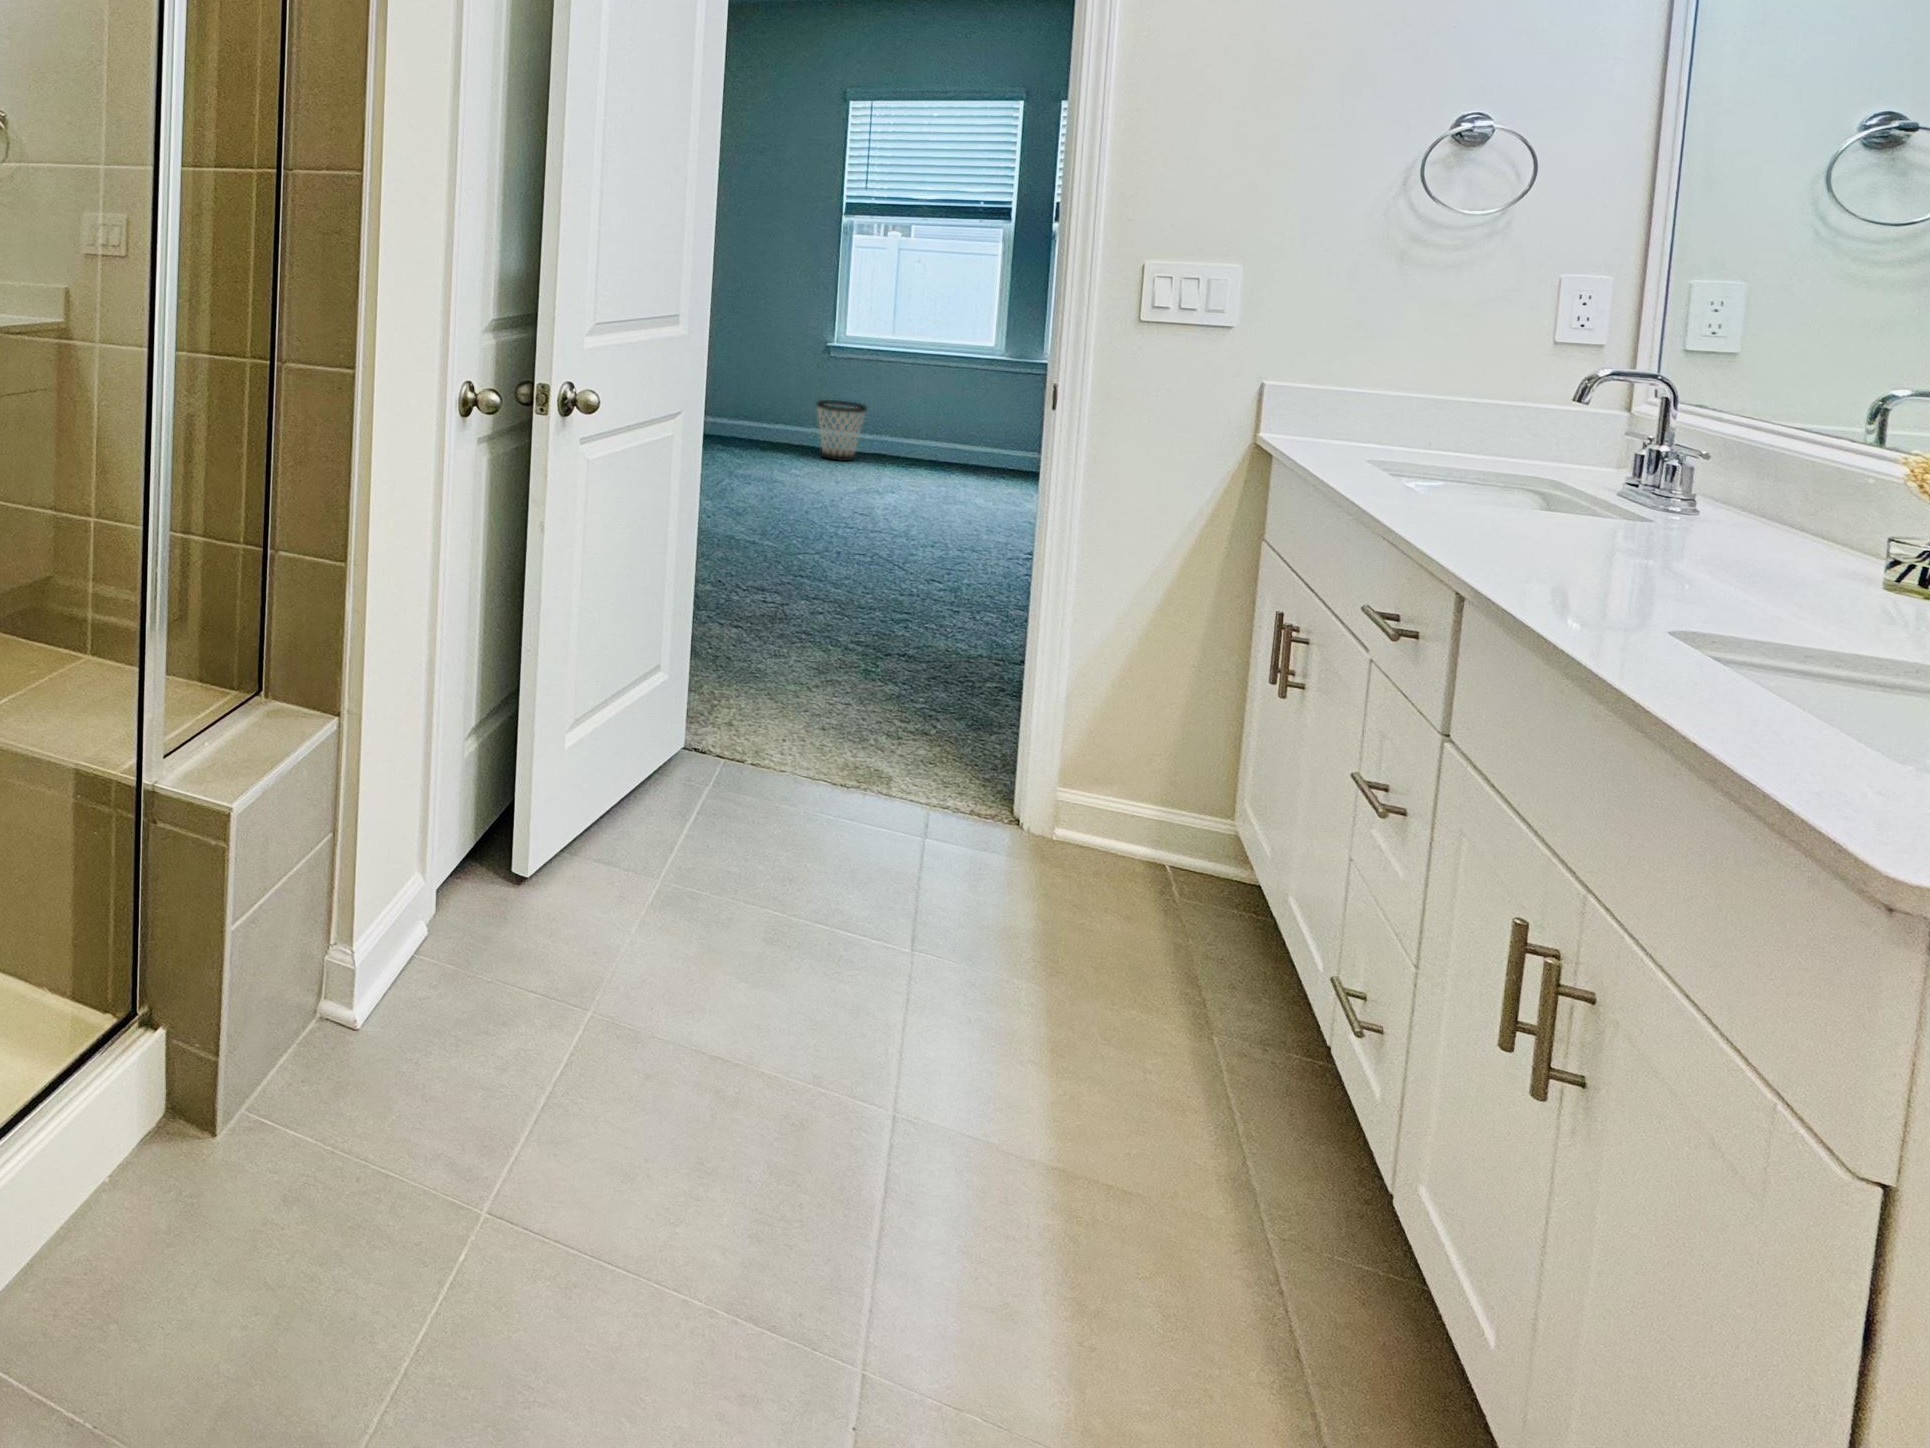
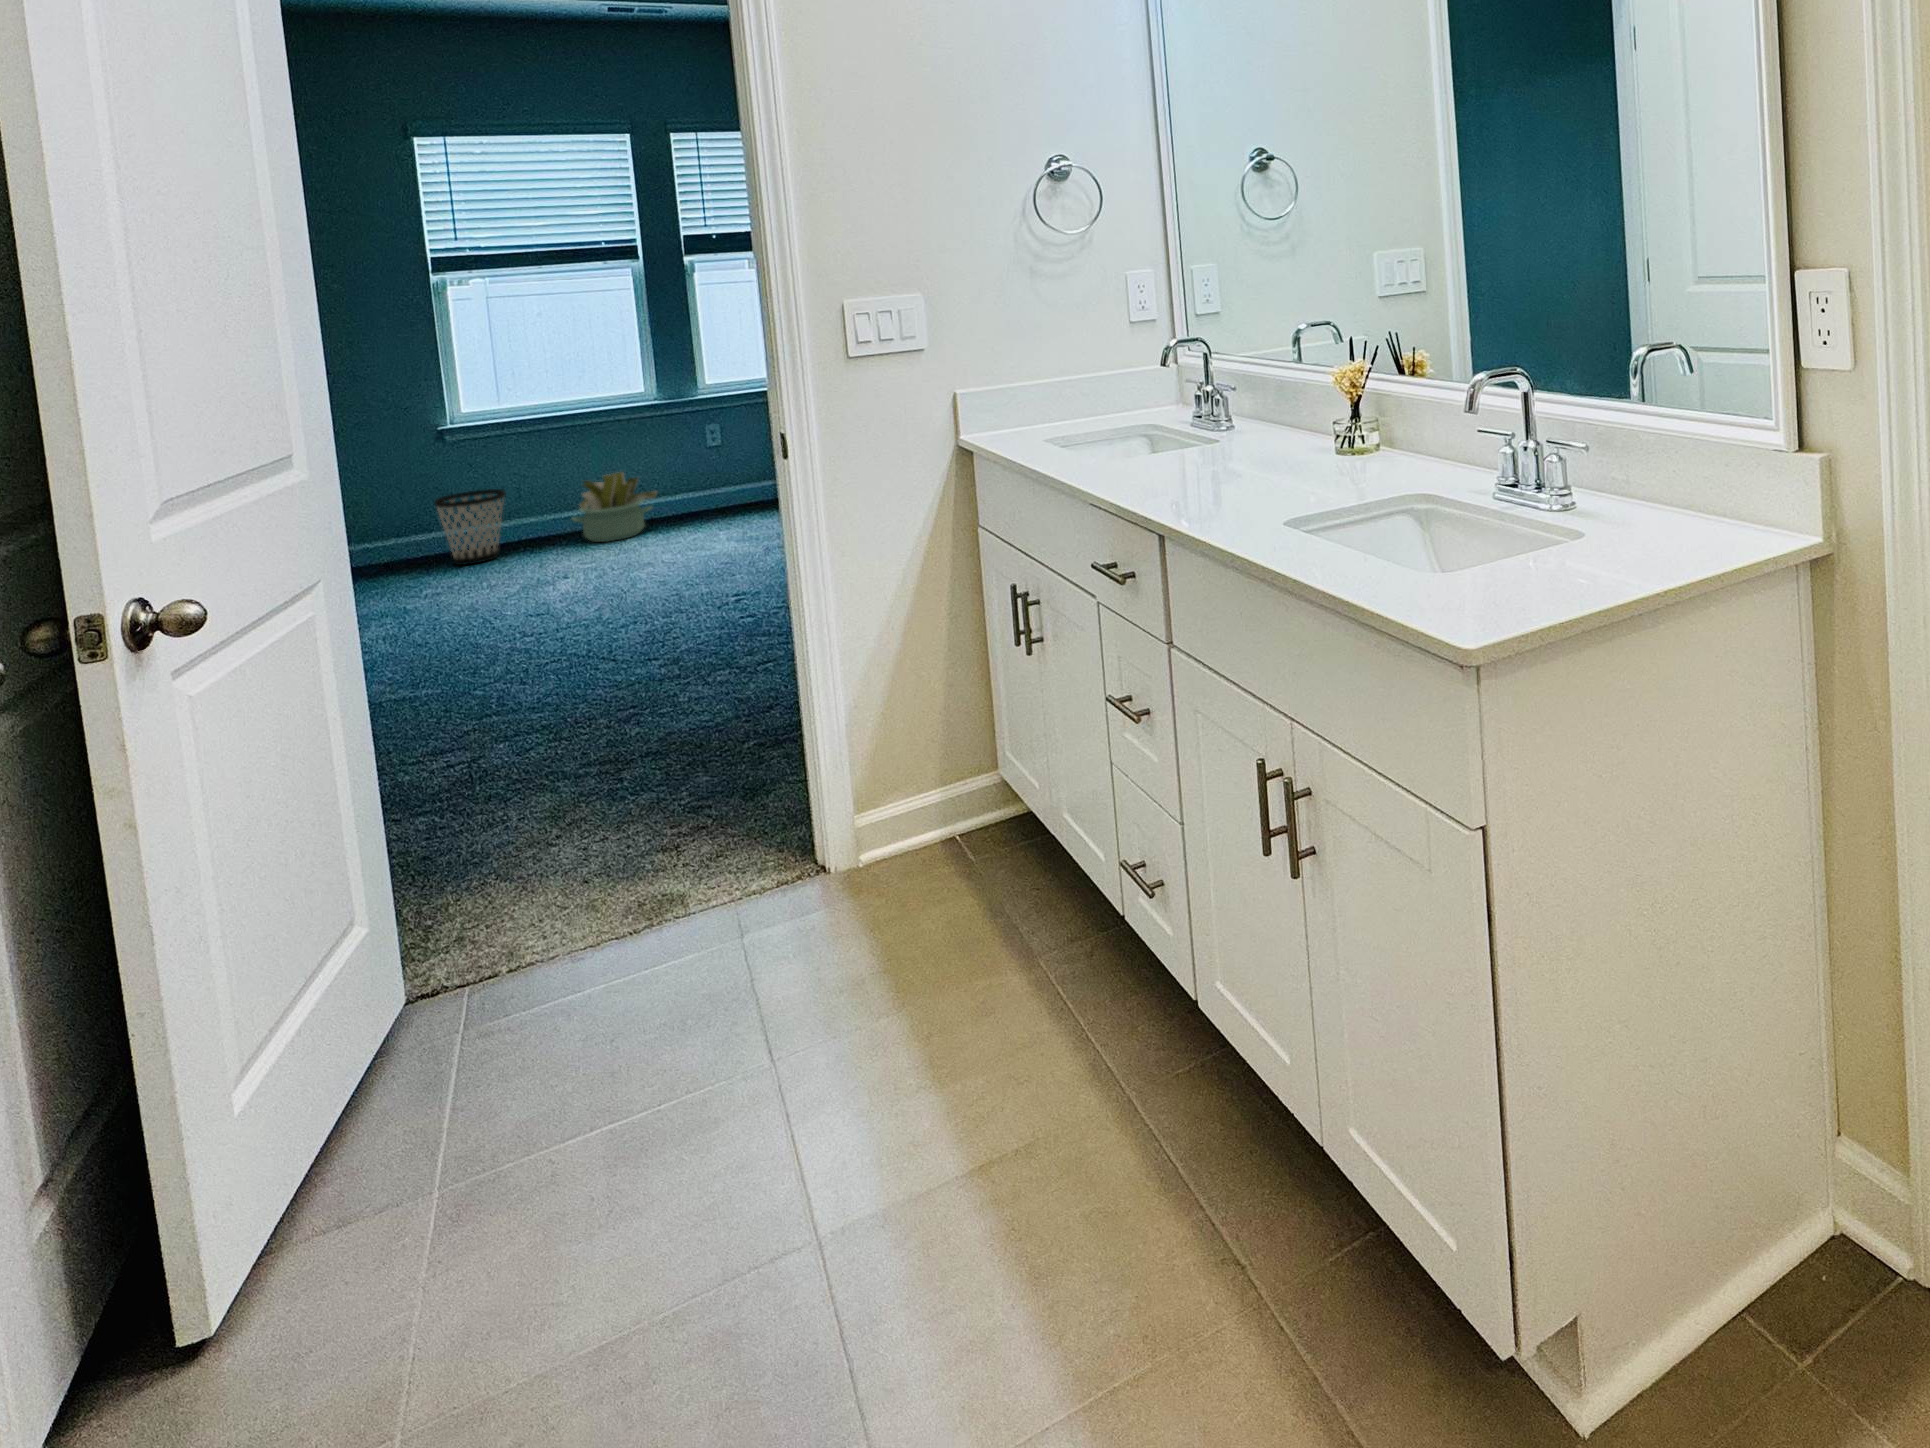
decorative plant: none [913,414,989,474] -> present [572,472,657,542]

